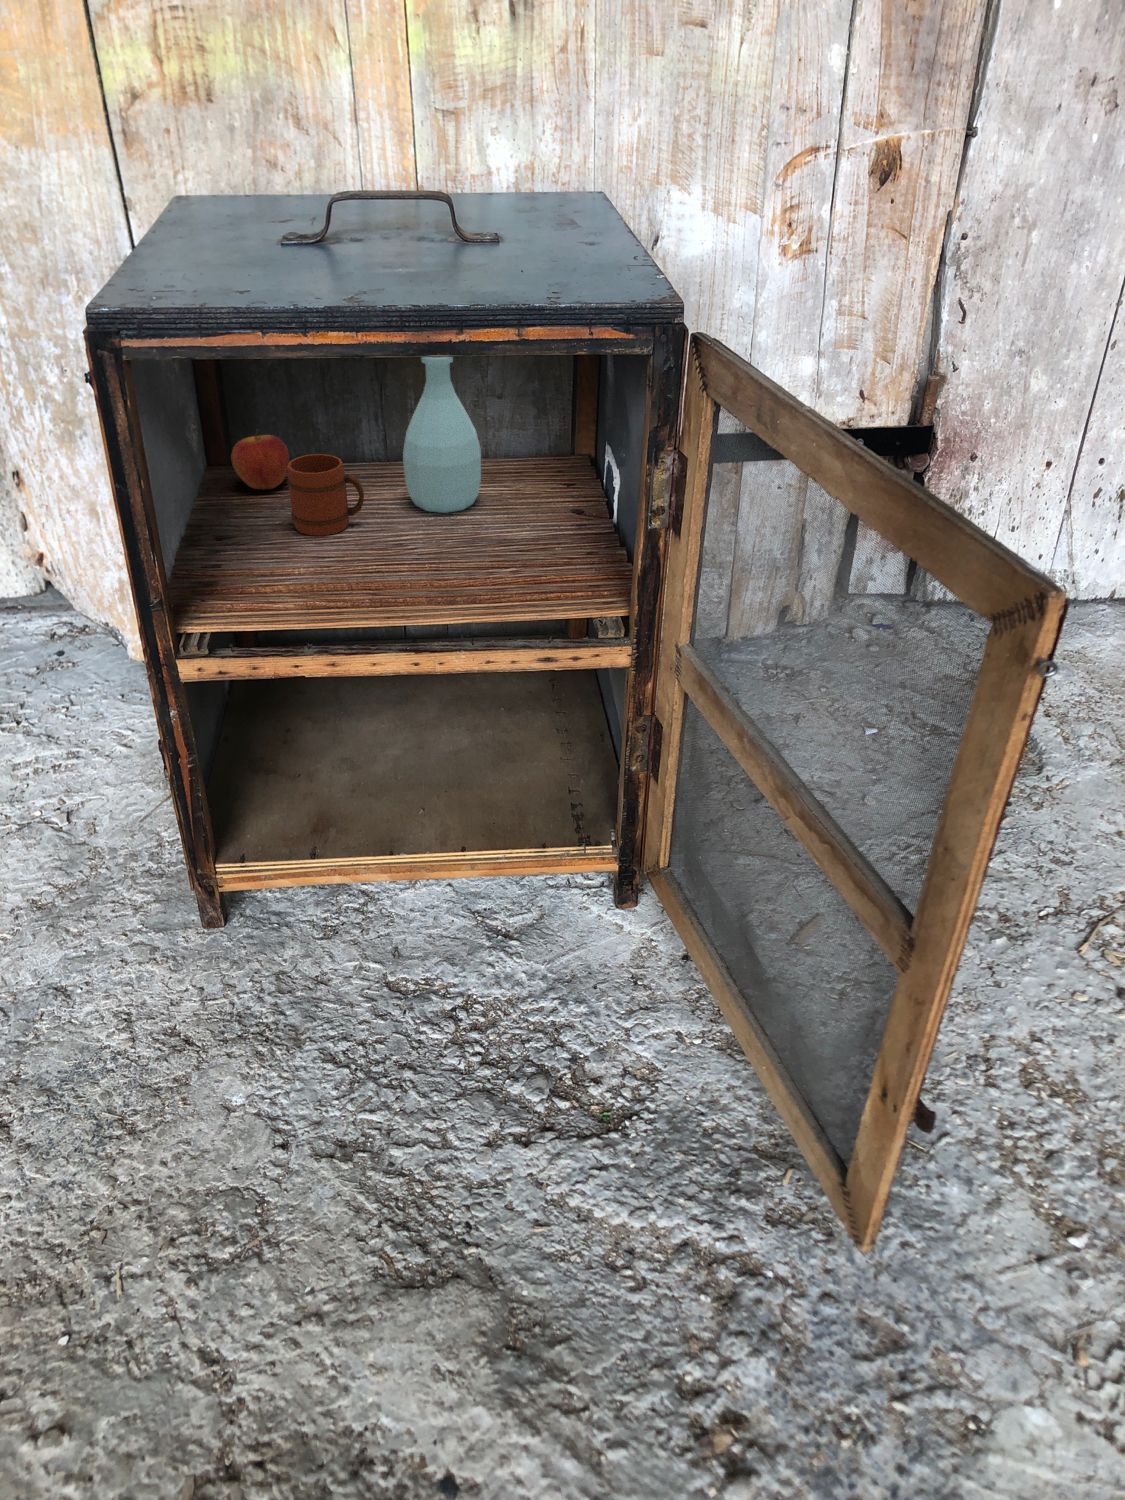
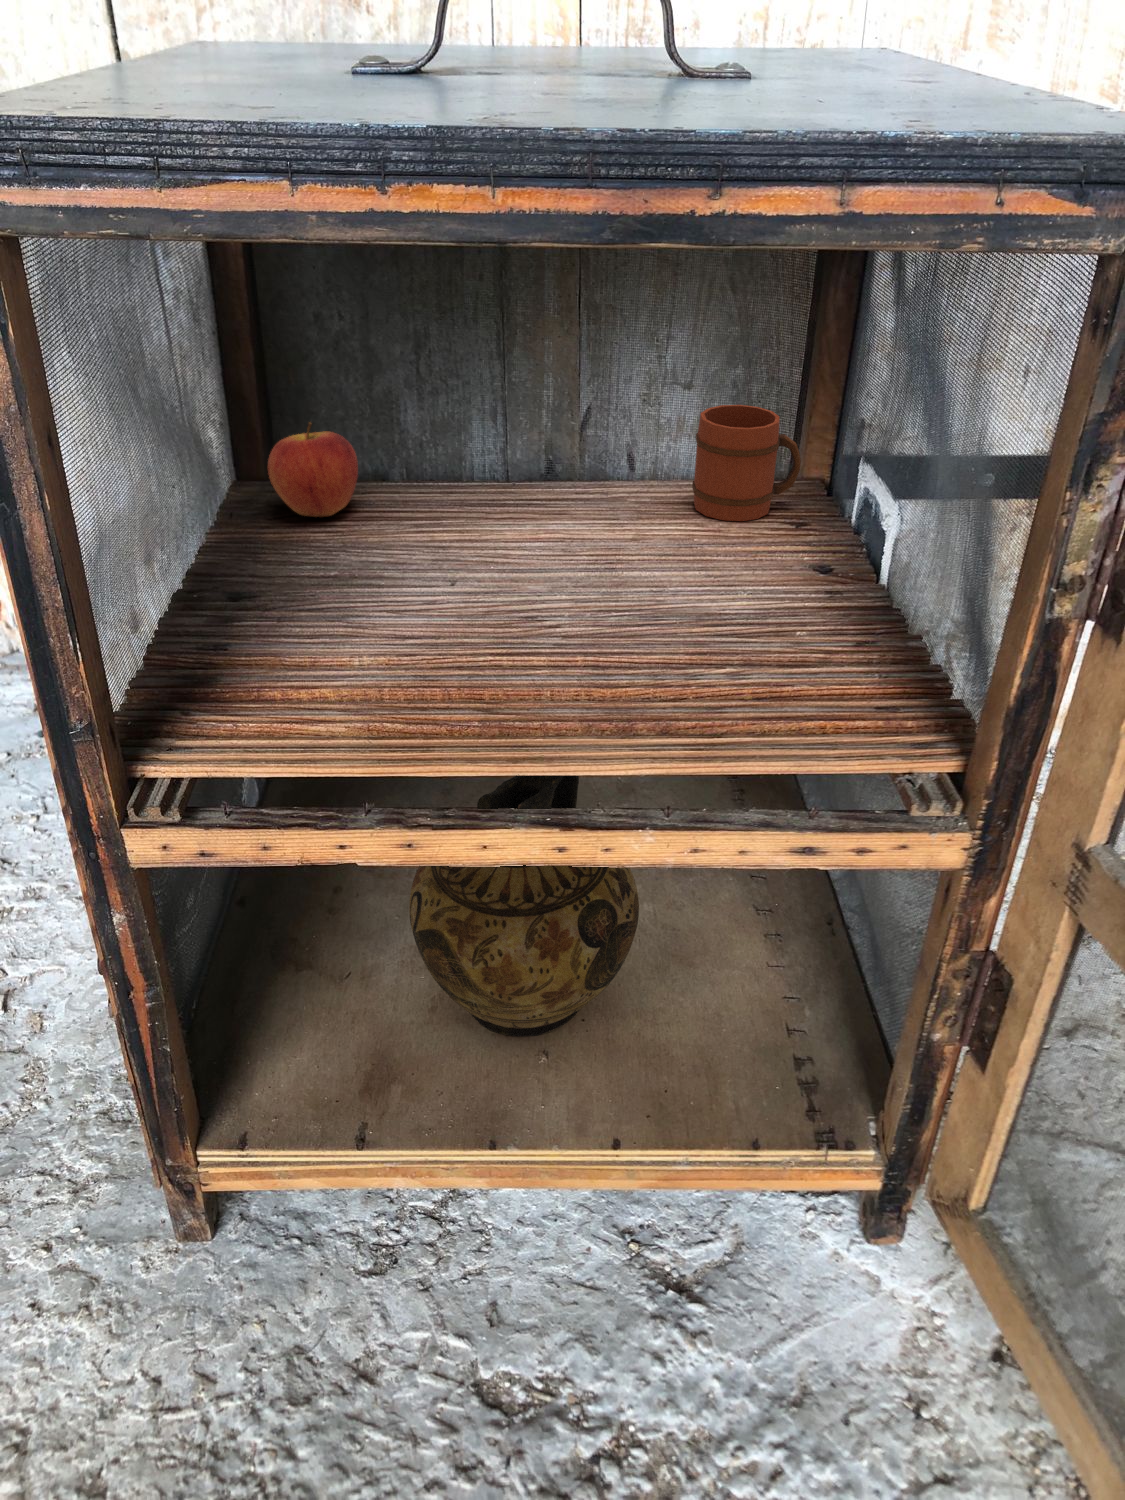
bottle: present [403,357,481,513] -> none [540,266,669,564]
mug: present [287,454,364,536] -> present [692,405,801,521]
ceramic jug: none [335,627,476,805] -> present [409,775,639,1036]

